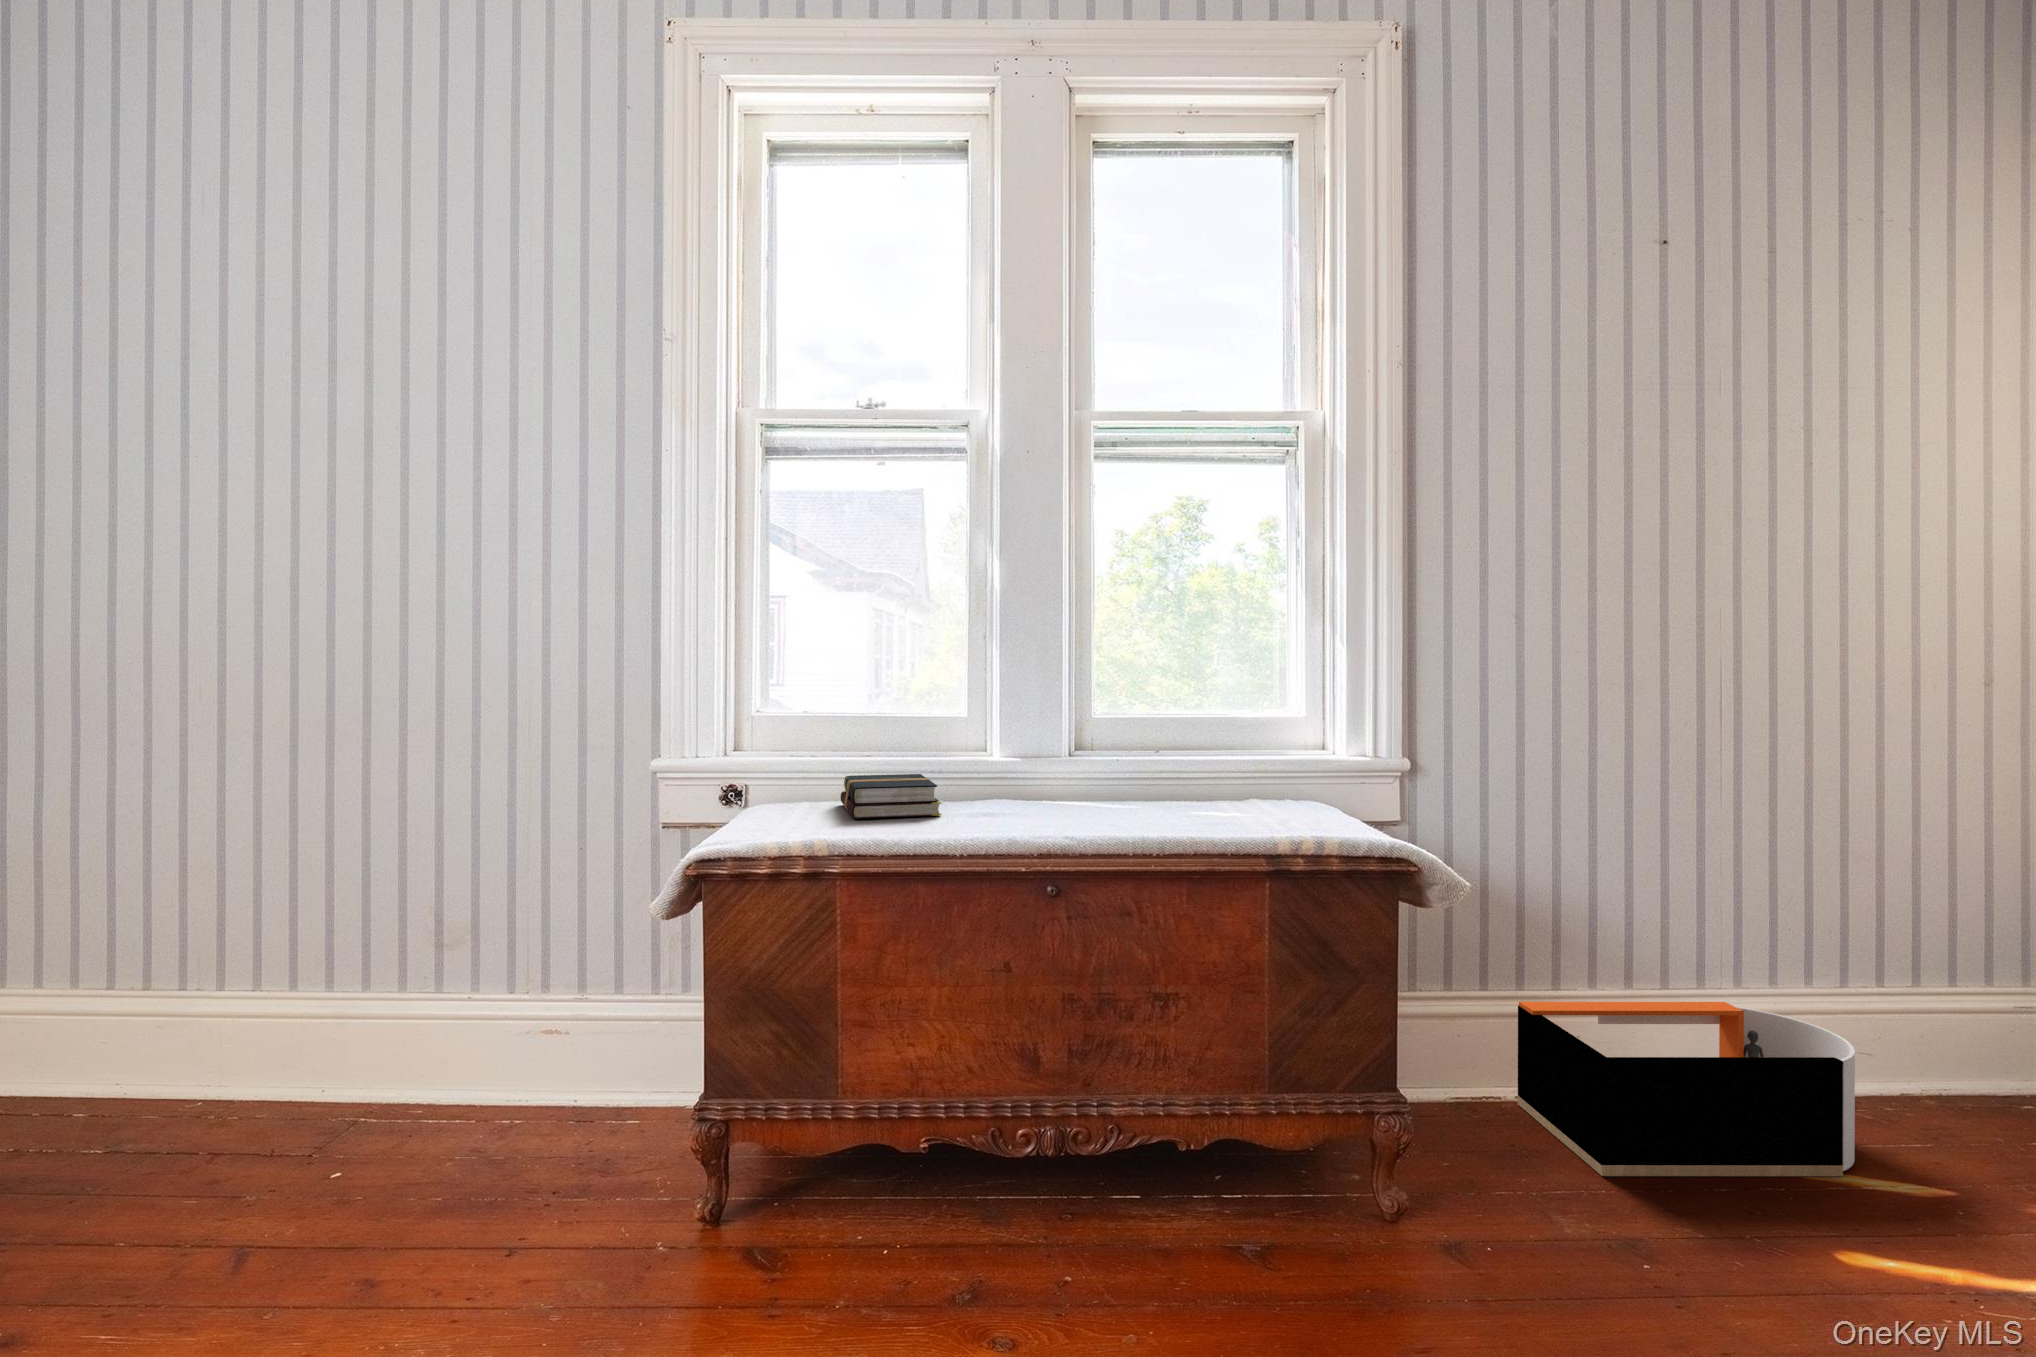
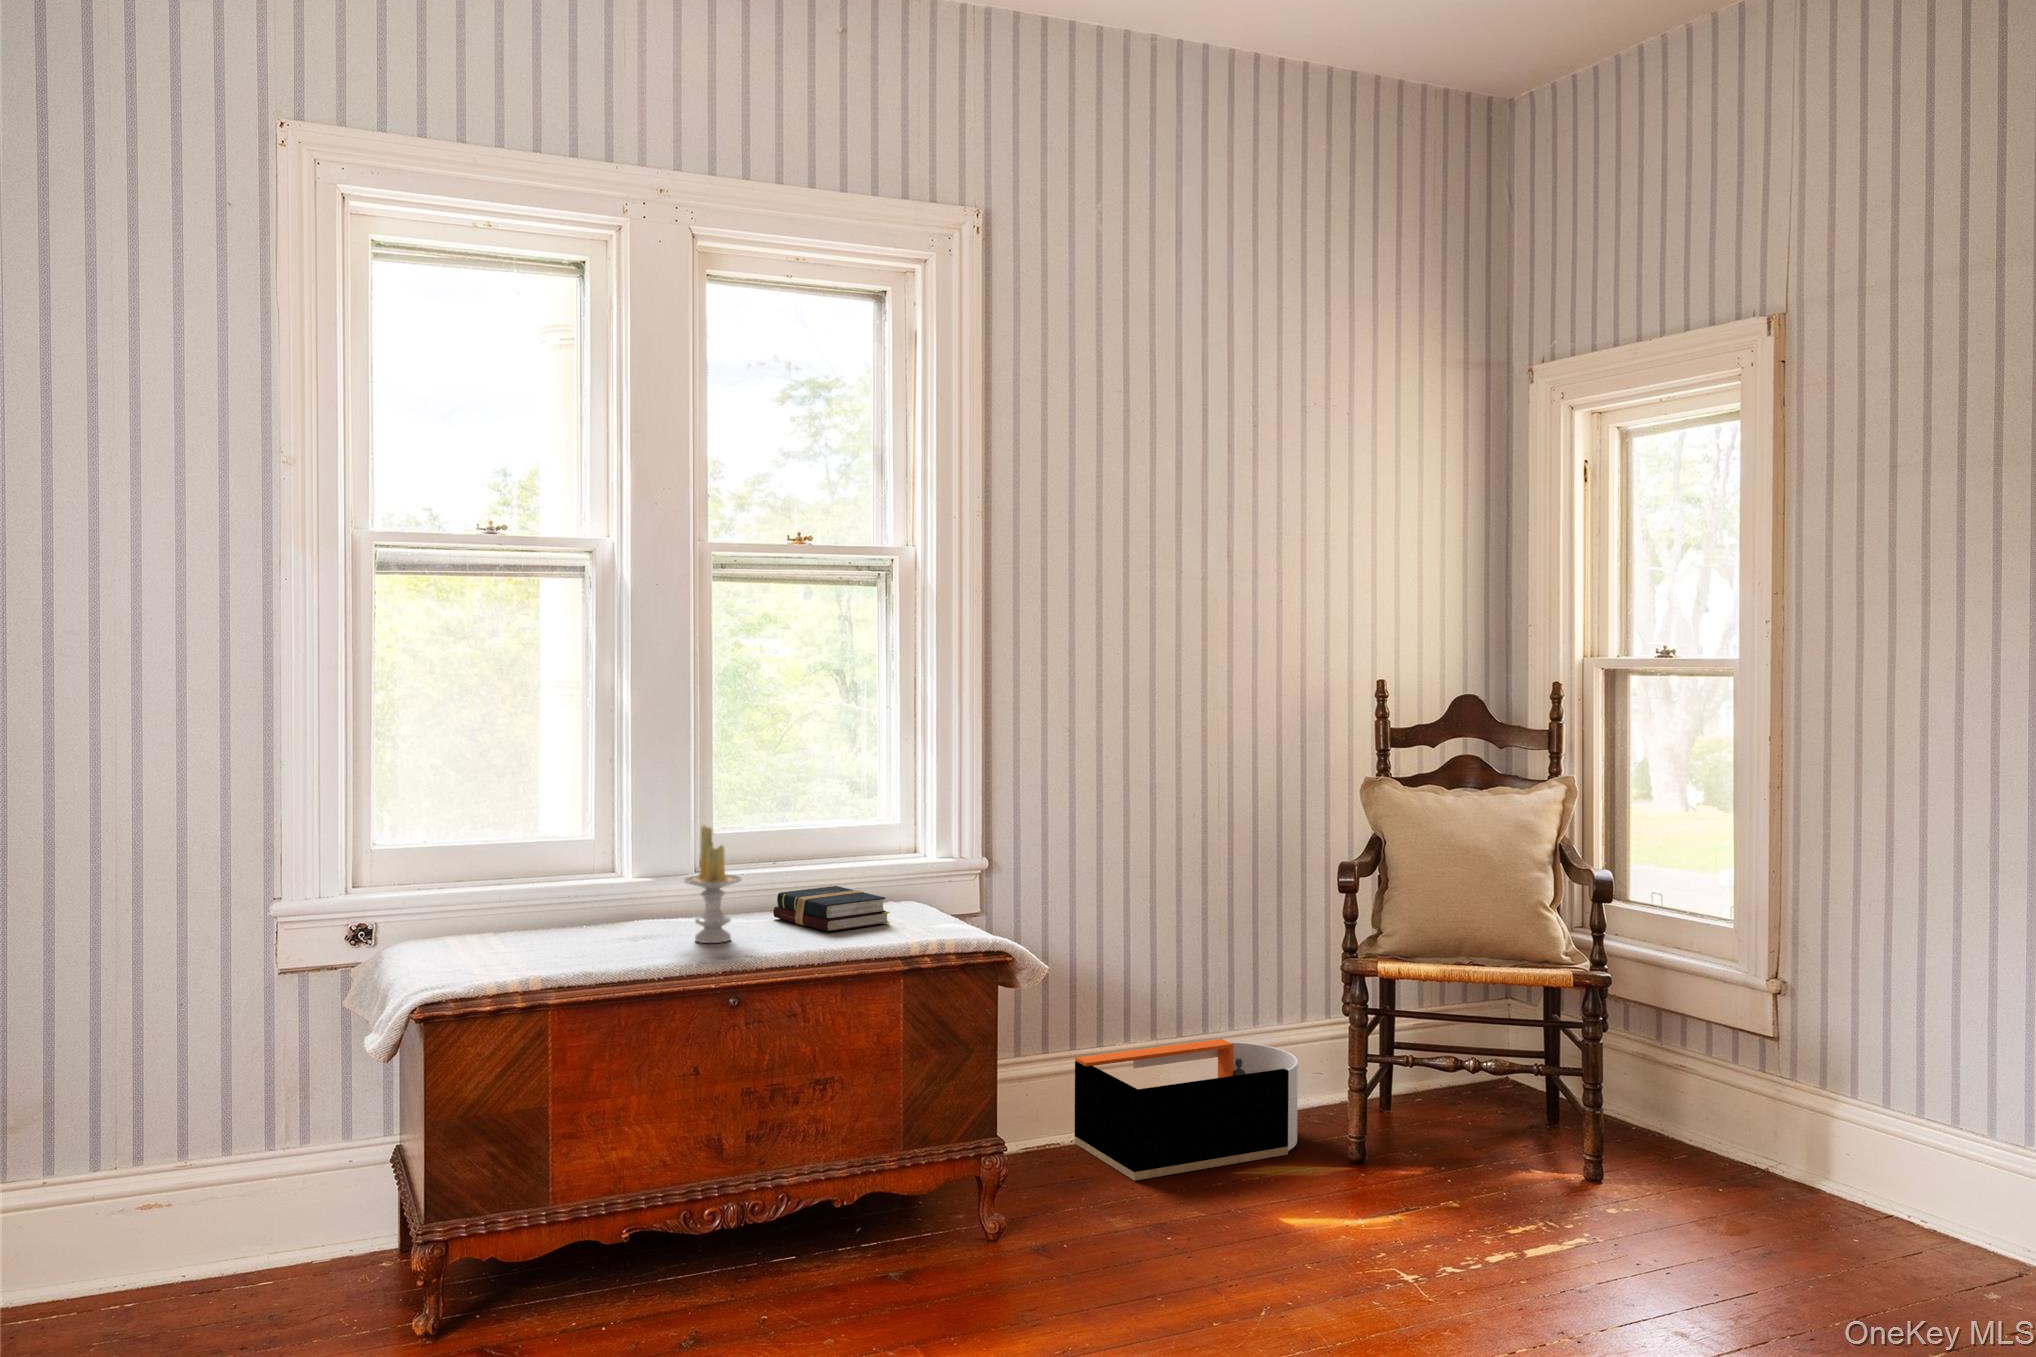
candle: none [1018,689,1084,821] -> present [684,826,742,943]
hardback book: present [840,774,941,819] -> present [773,886,890,931]

